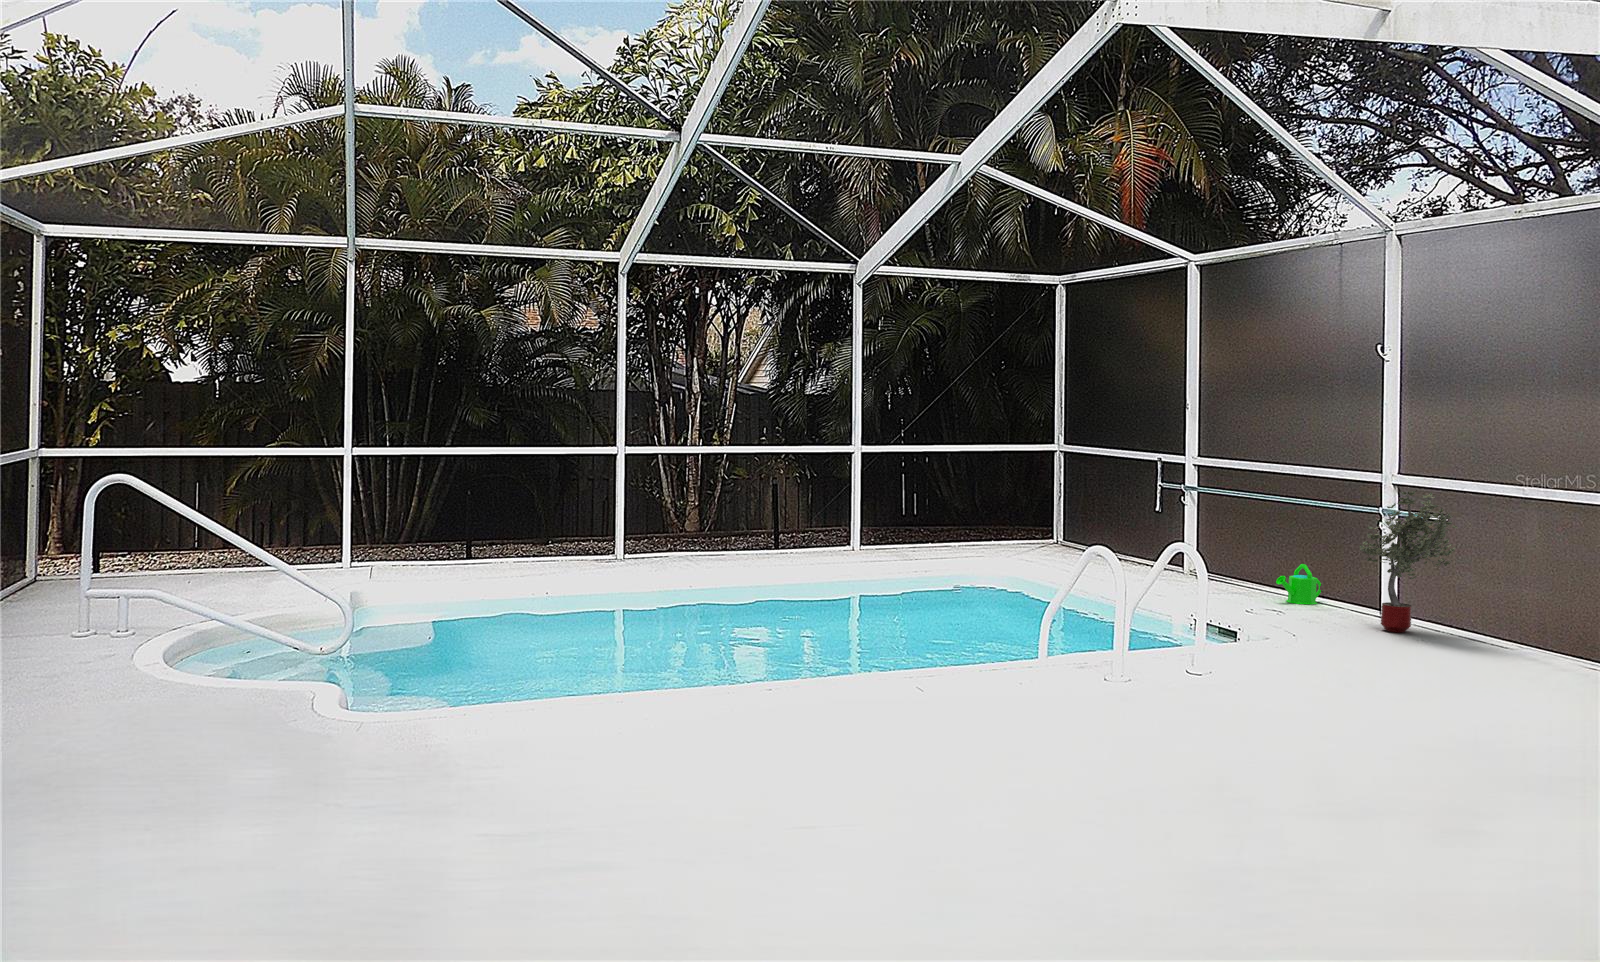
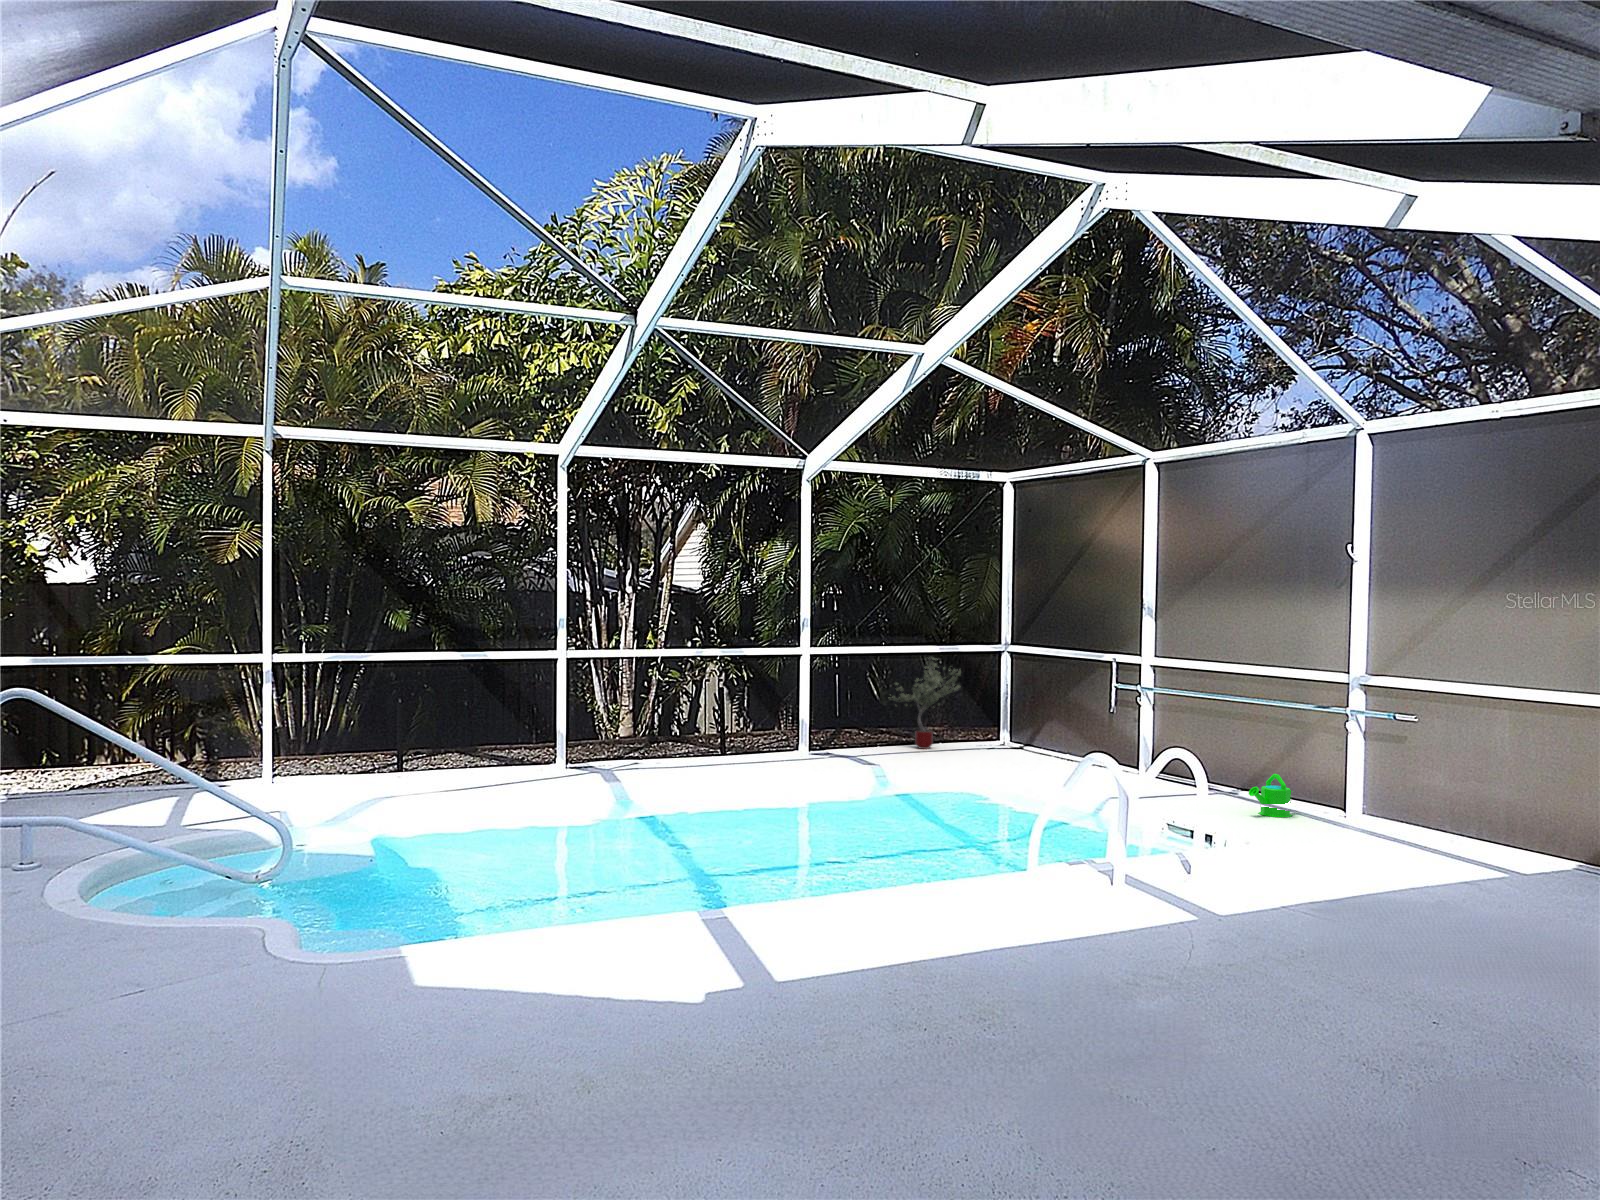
potted tree: present [1359,491,1458,633] -> present [889,658,961,749]

